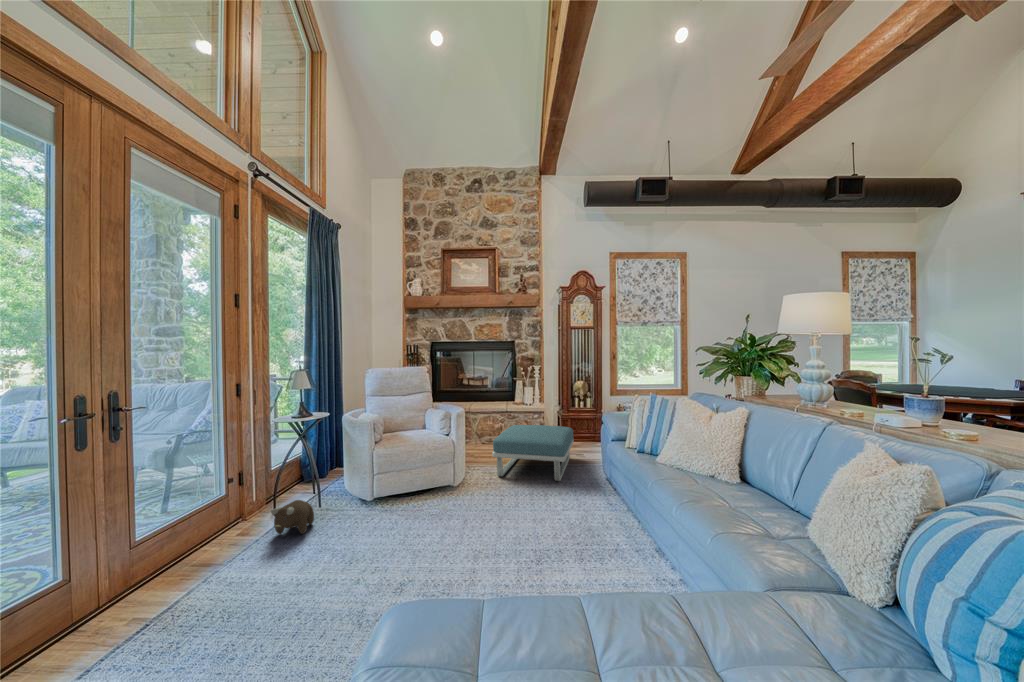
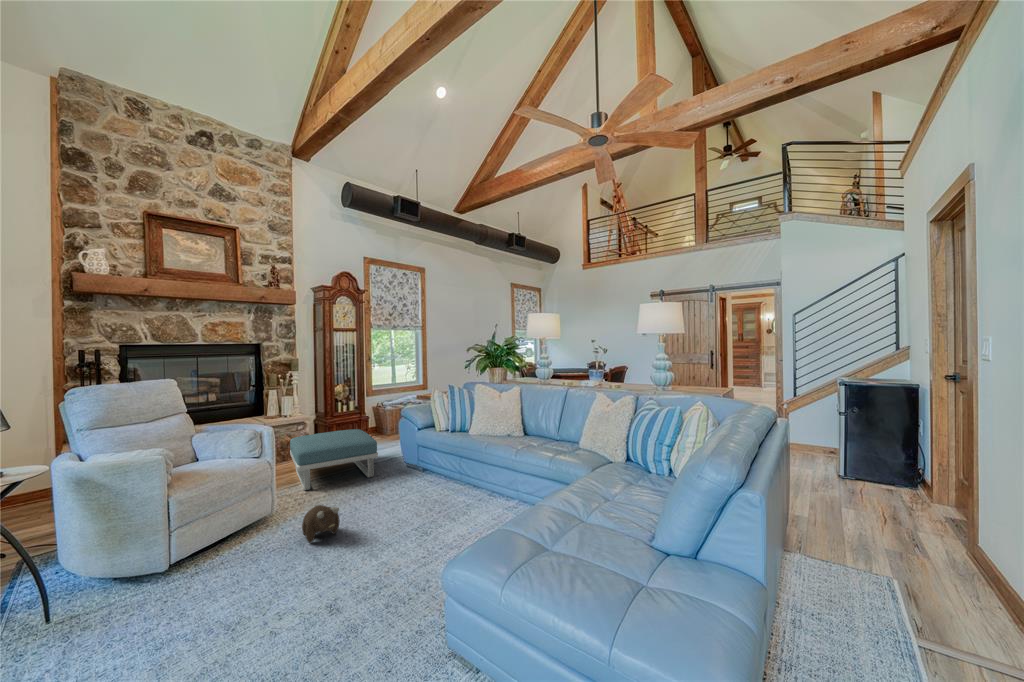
plush toy: present [271,500,314,534] -> present [302,505,340,543]

